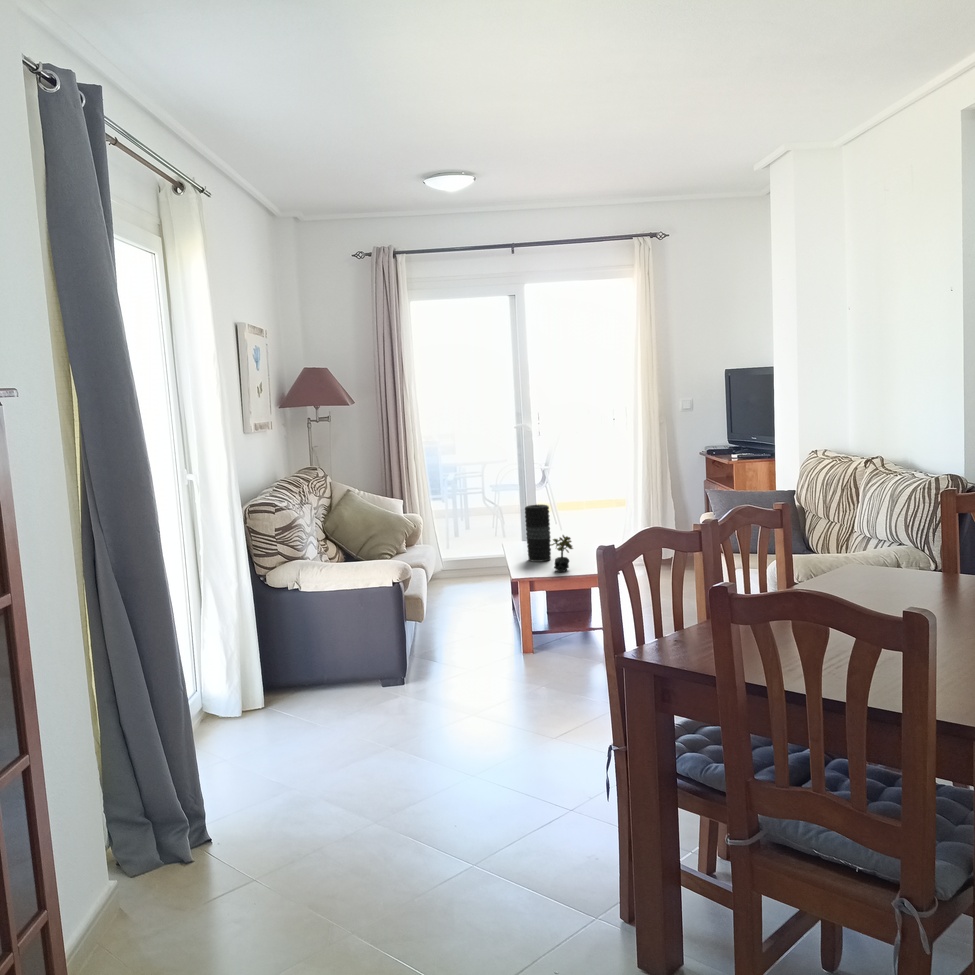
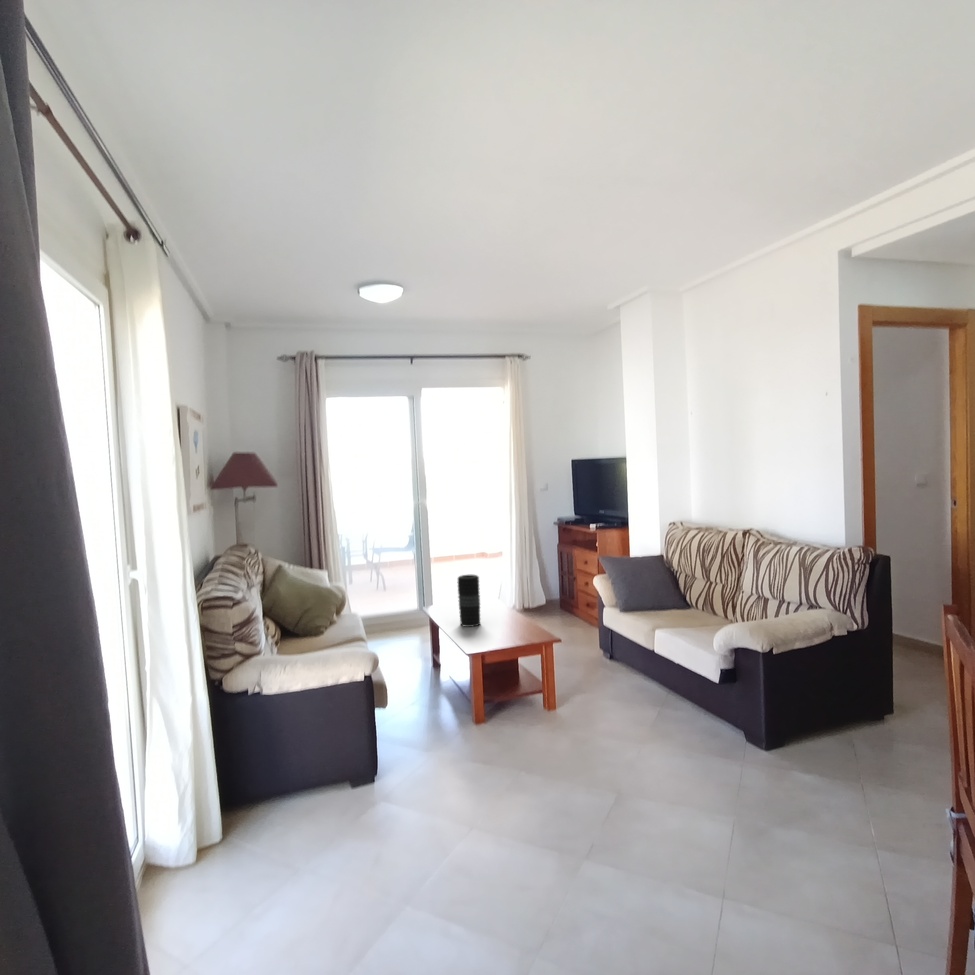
succulent plant: present [551,535,573,572] -> none [491,604,513,639]

